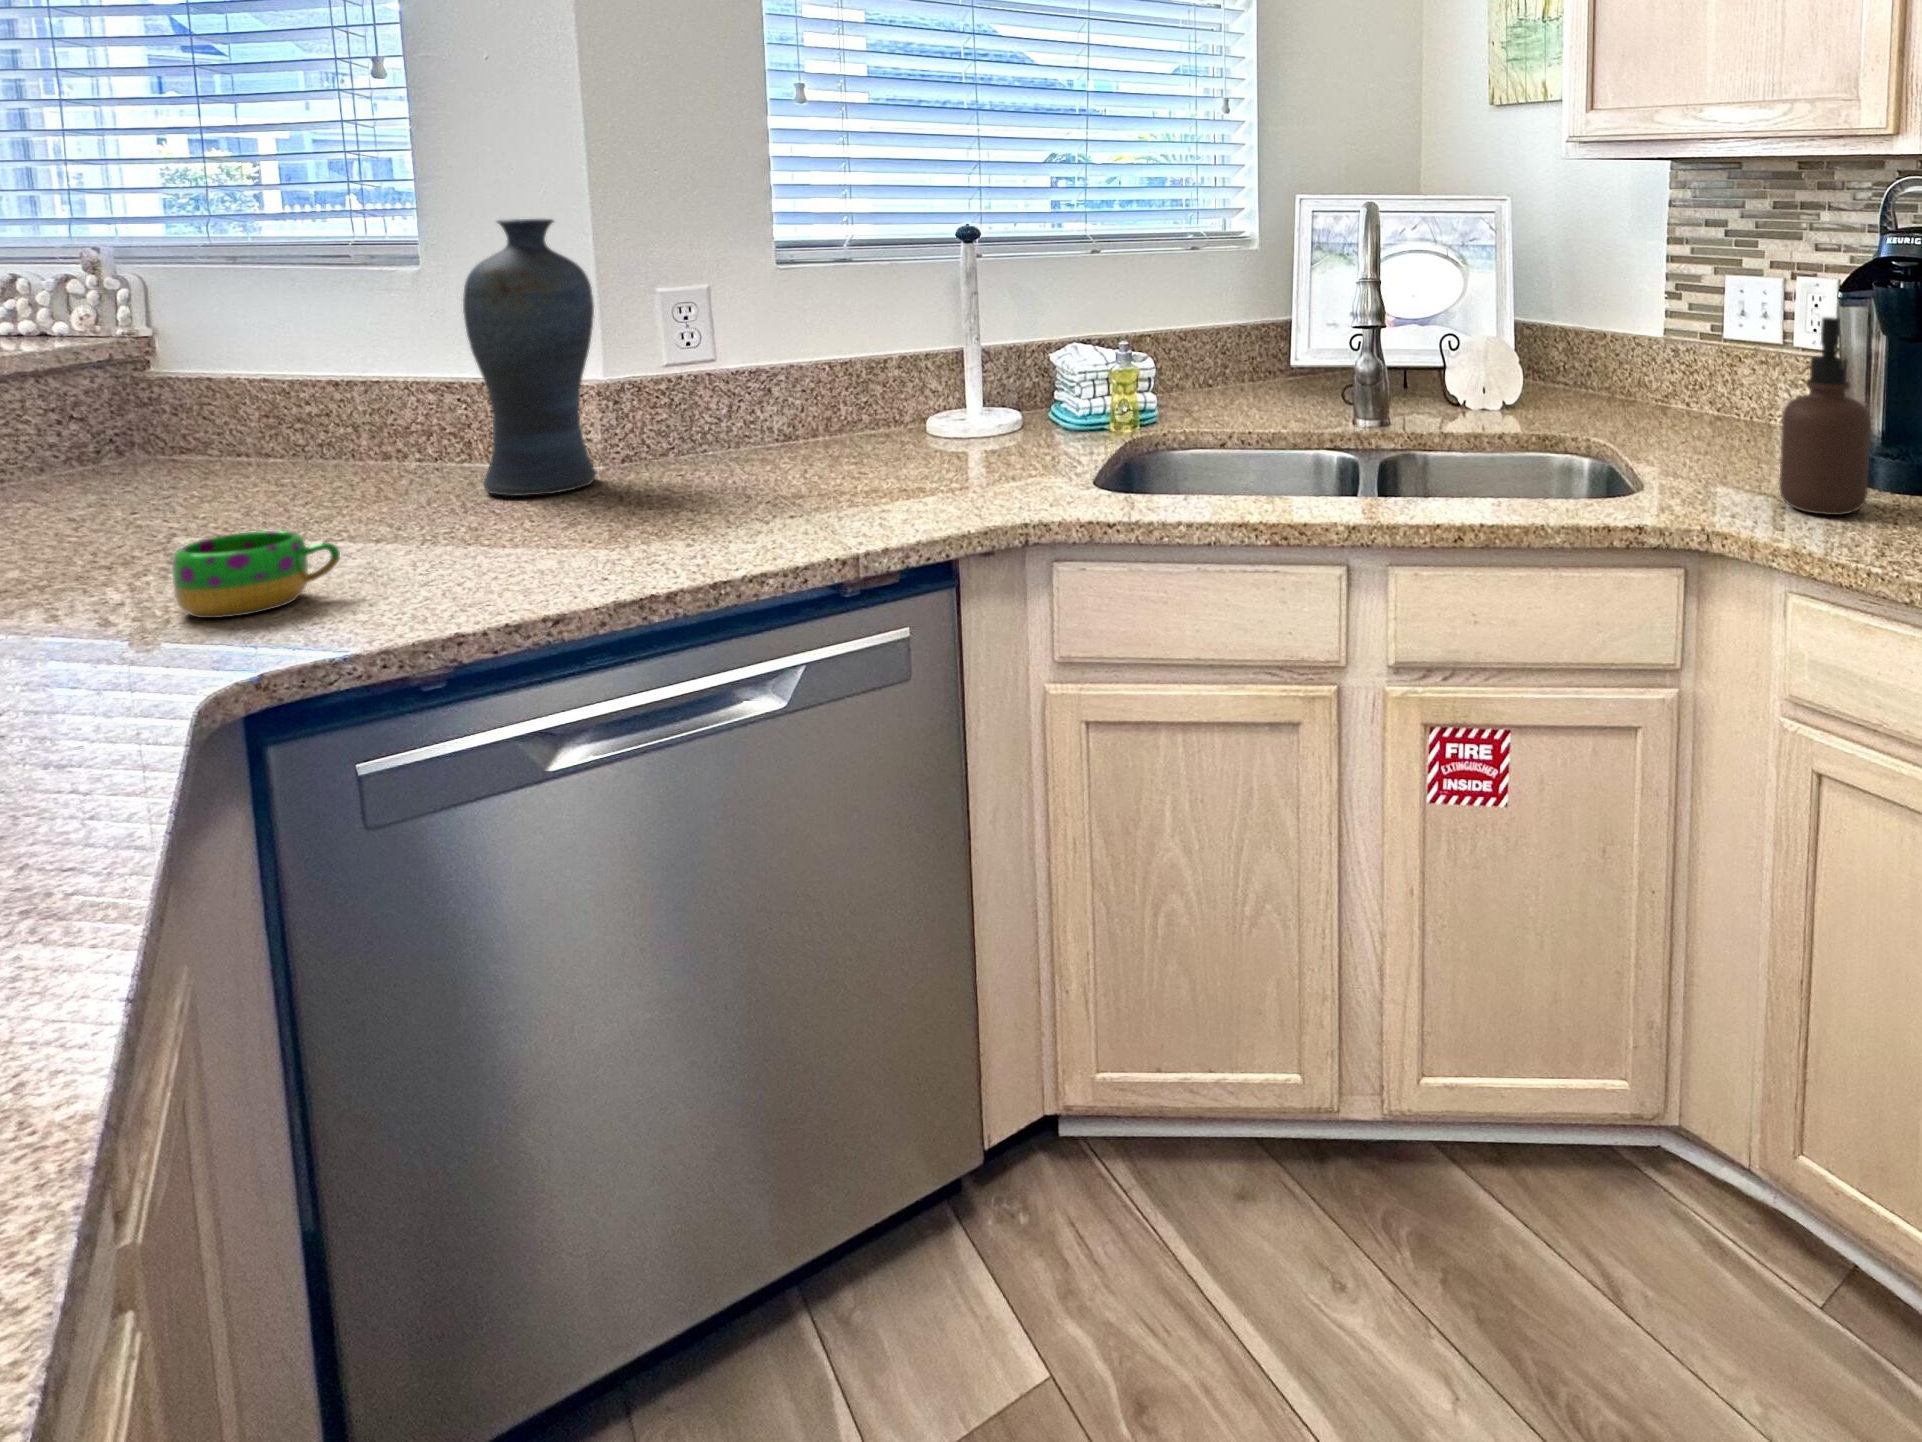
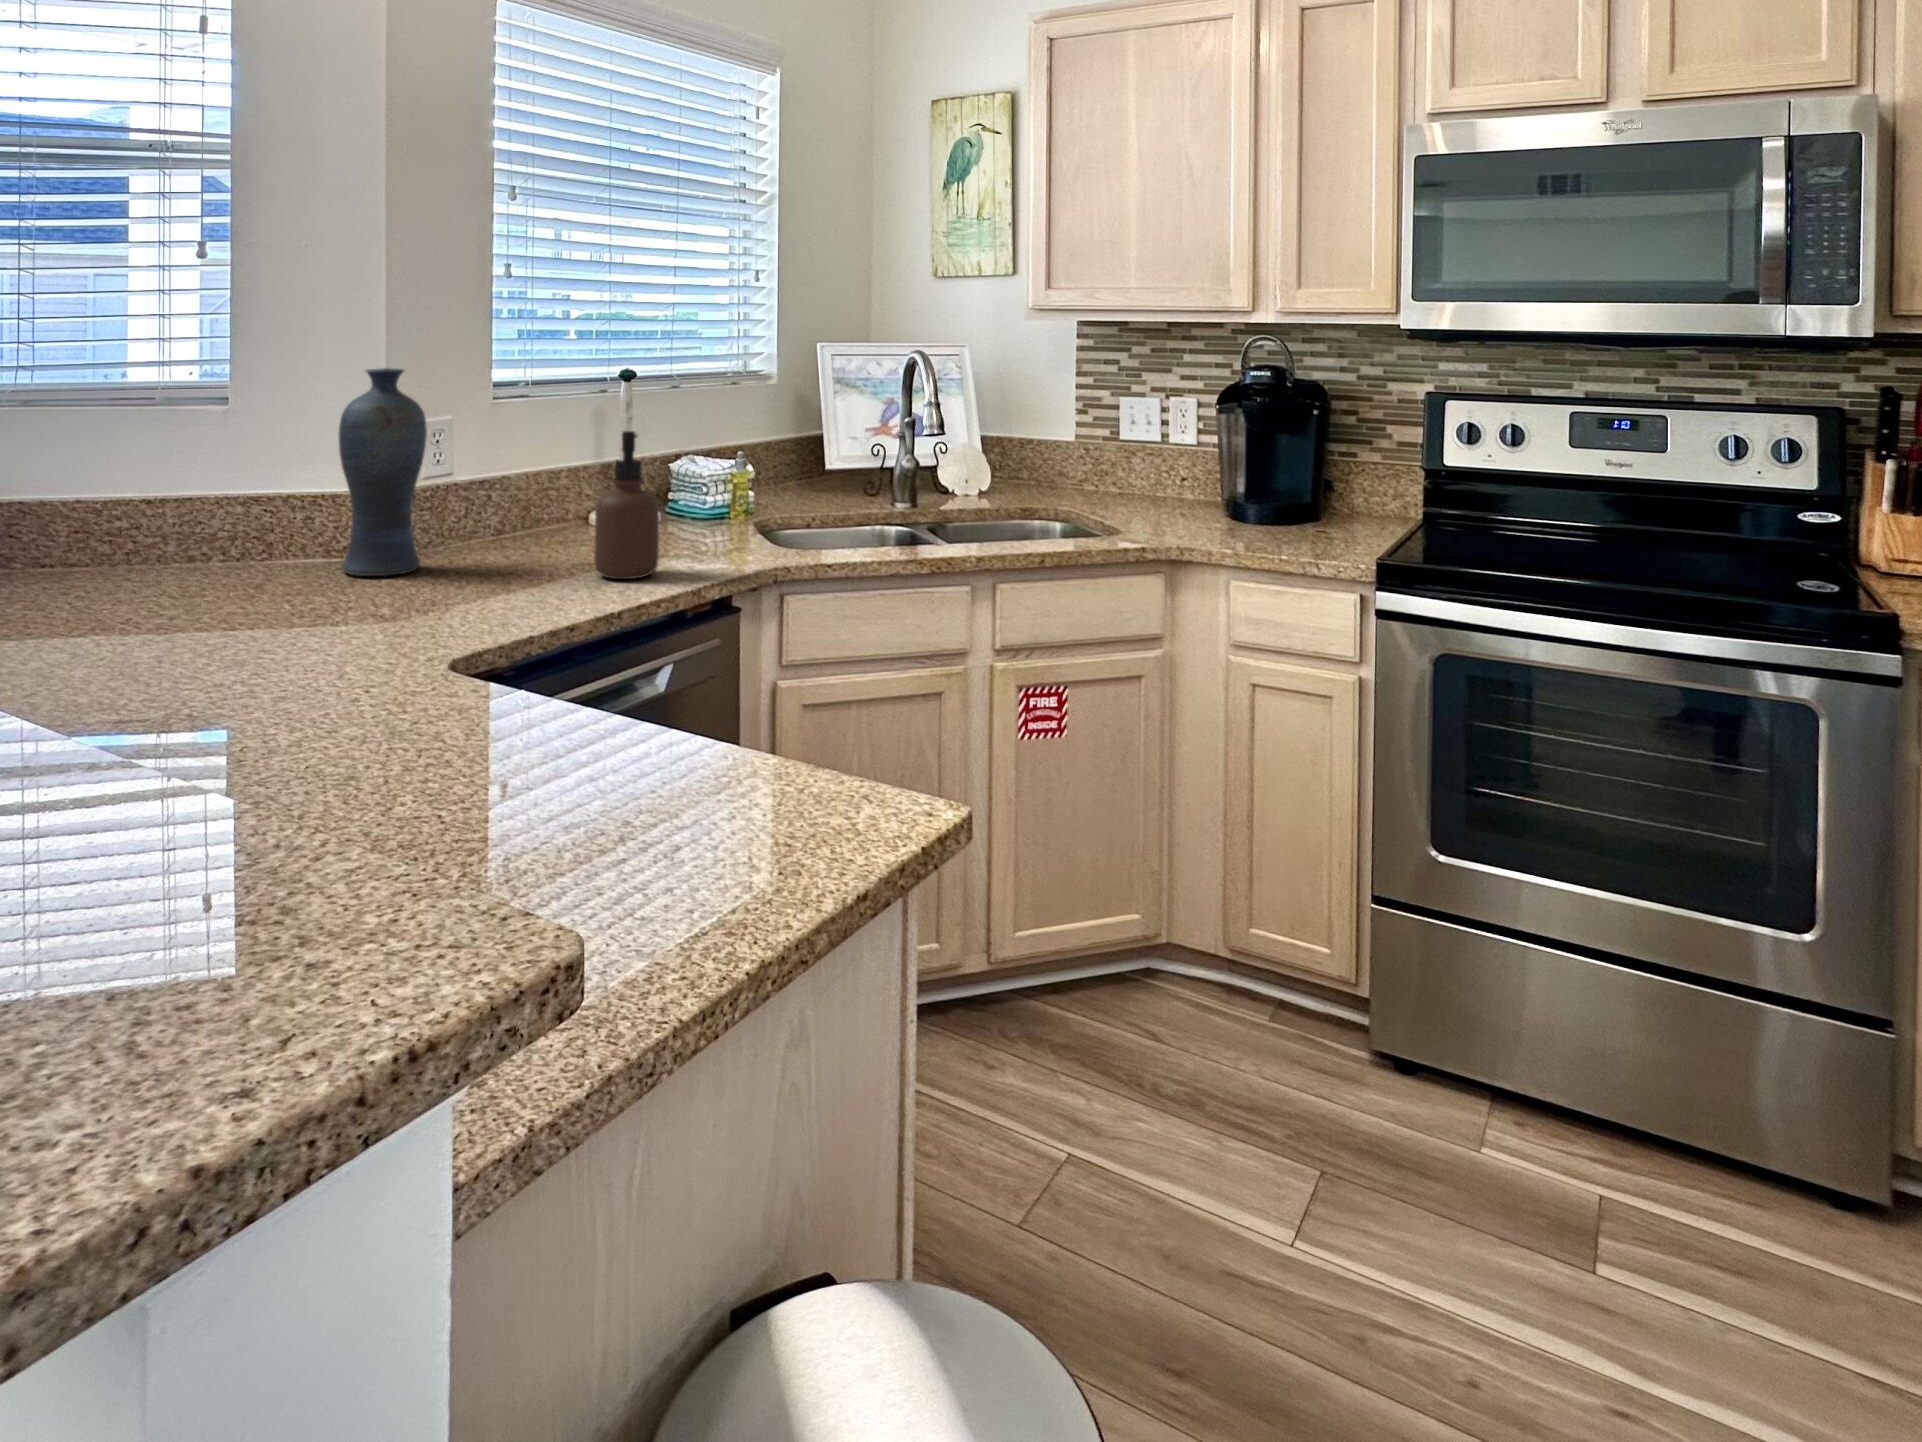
soap dispenser: present [1779,317,1871,515] -> present [594,431,659,579]
mug: present [172,531,340,618] -> none [334,587,422,643]

